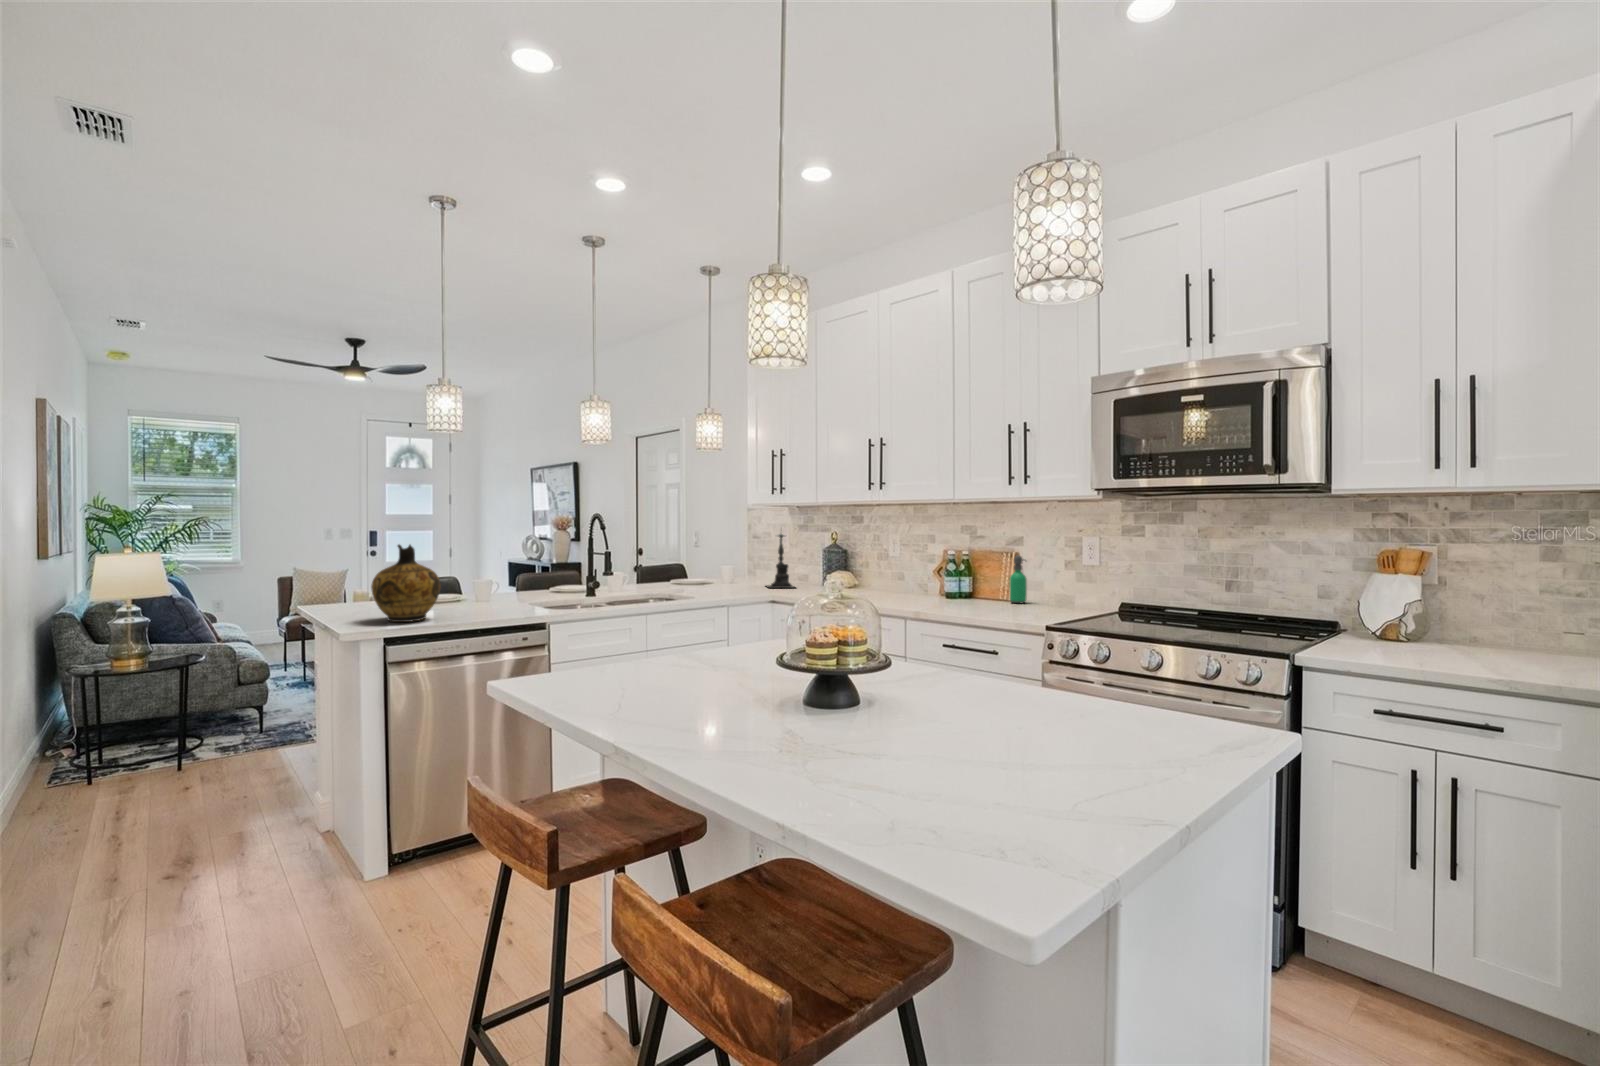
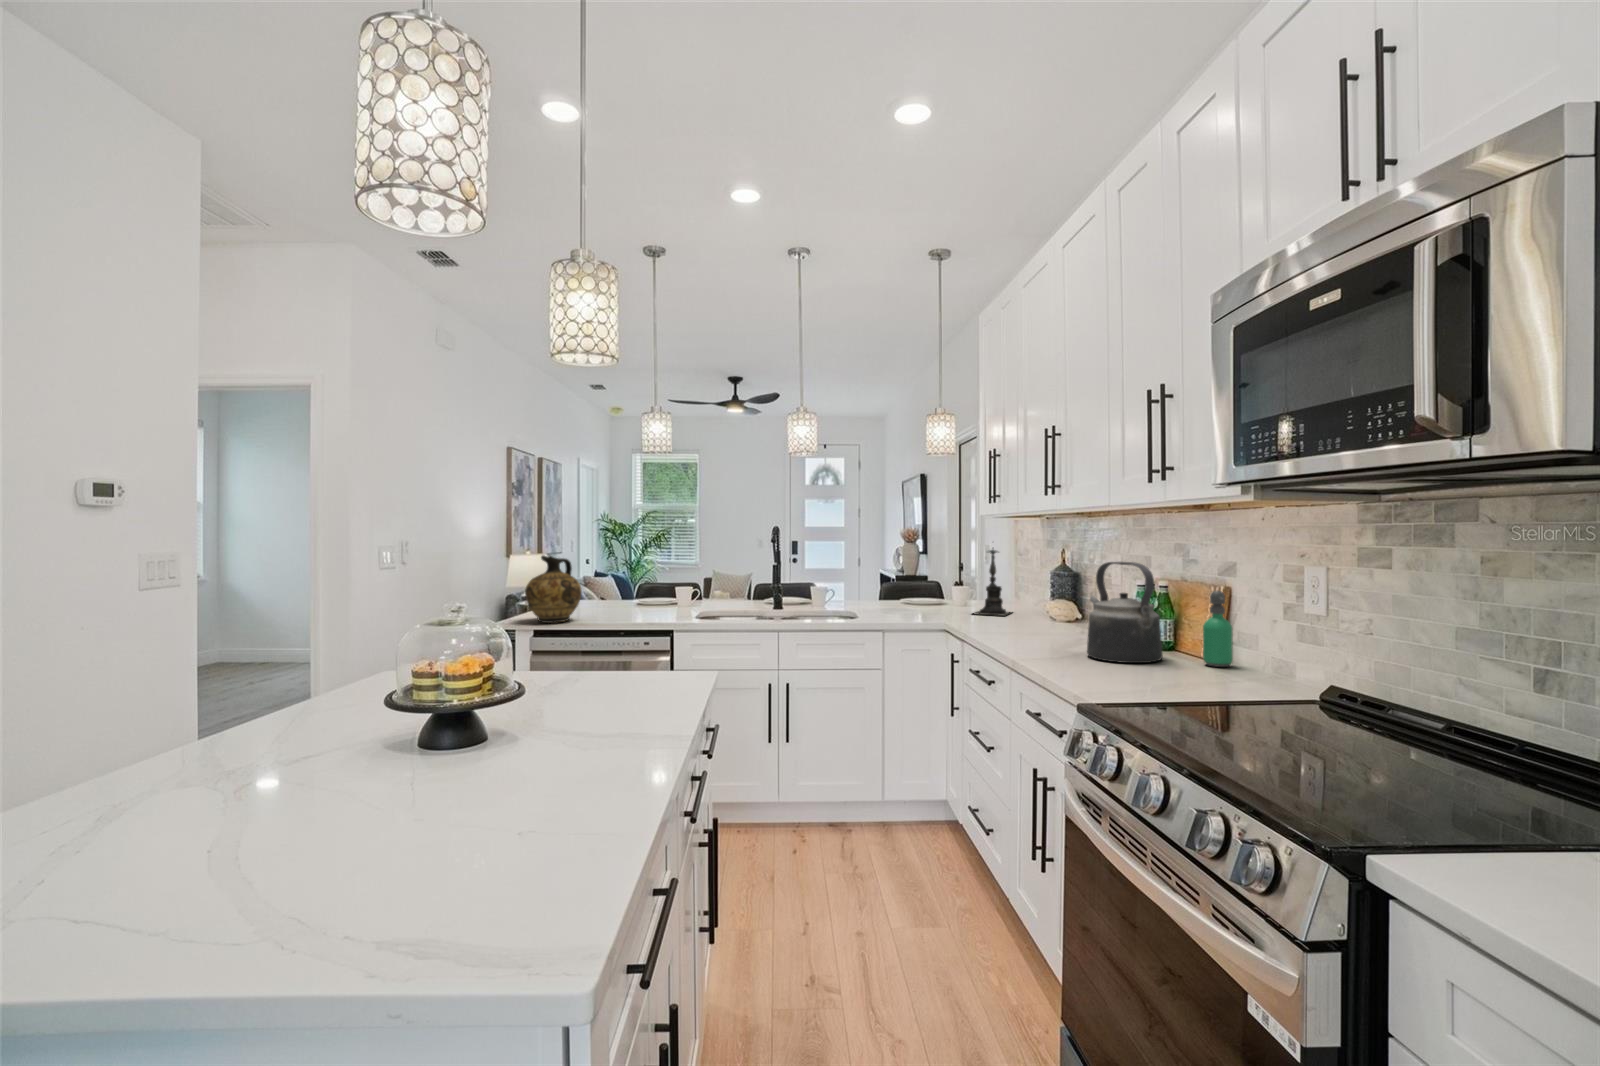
kettle: none [930,539,989,606] -> present [1087,562,1163,663]

